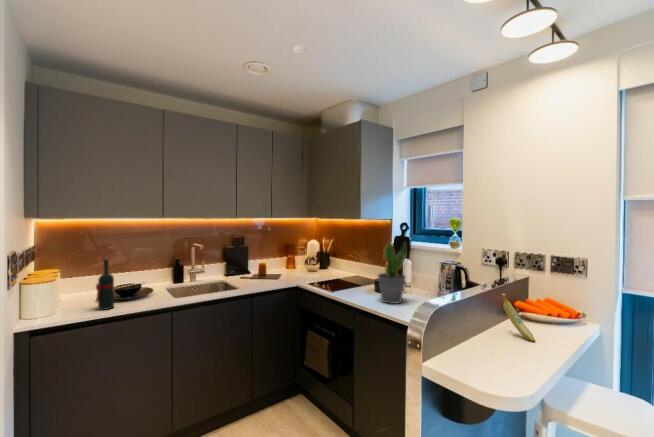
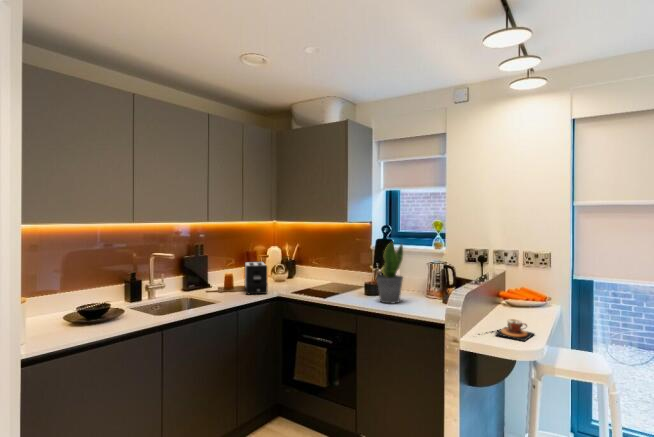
toaster: none [268,253,293,283] -> present [244,261,268,294]
wine bottle: present [96,258,114,310] -> none [74,268,93,332]
fruit: present [502,293,535,342] -> none [498,282,525,320]
teacup: none [477,344,535,378] -> present [495,319,534,341]

